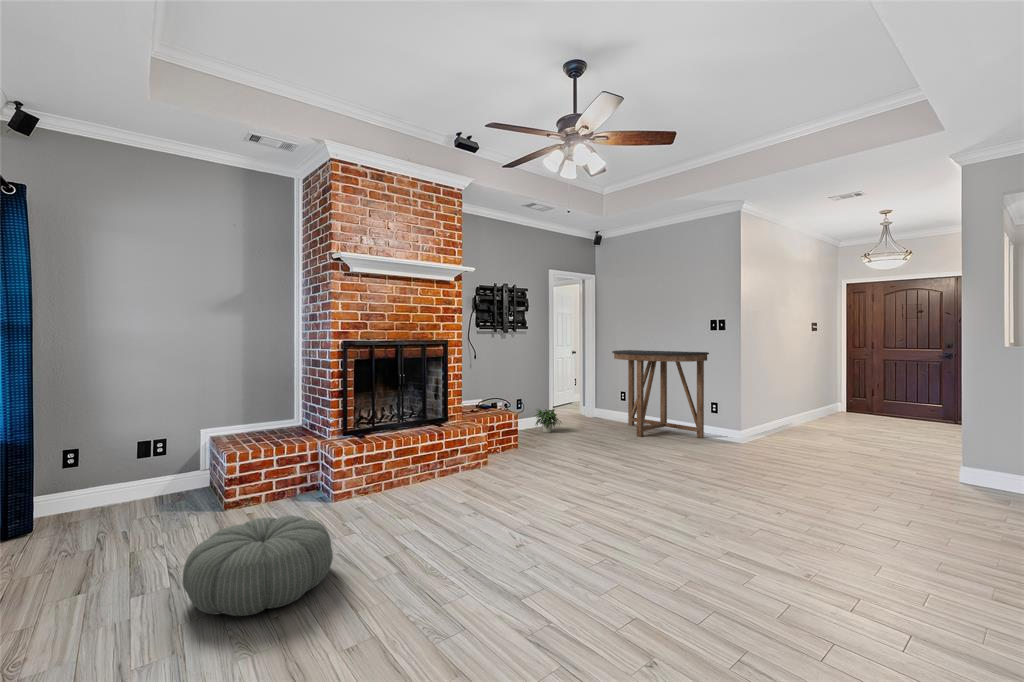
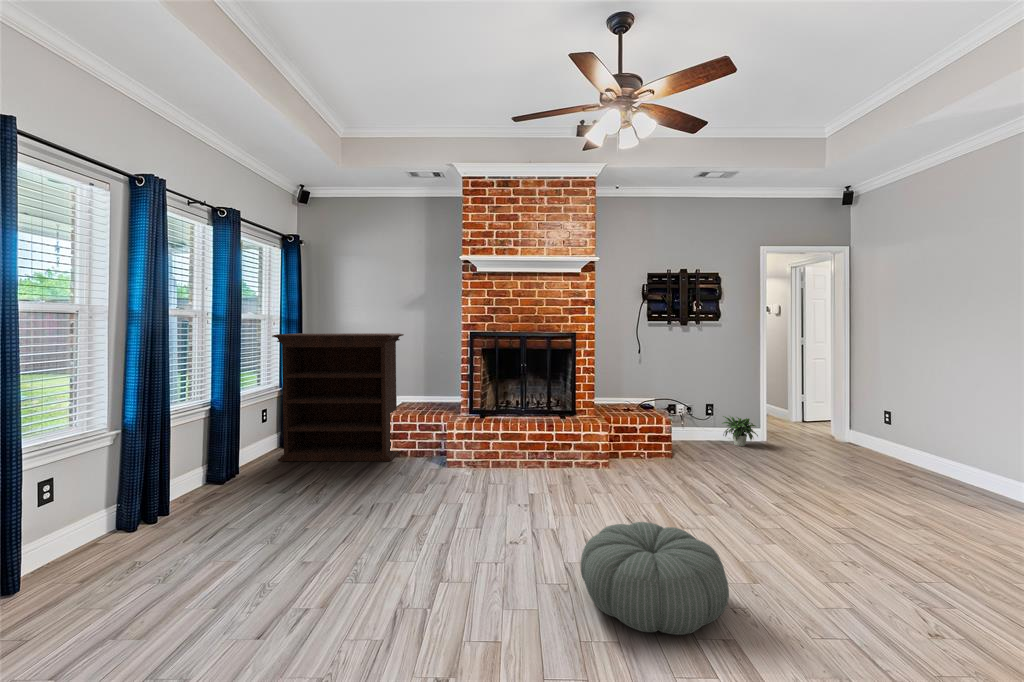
bookshelf: none [23,343,250,560] -> present [272,333,404,461]
console table: present [612,350,709,438] -> none [844,349,1013,497]
pouf: present [183,516,333,616] -> present [581,522,729,635]

